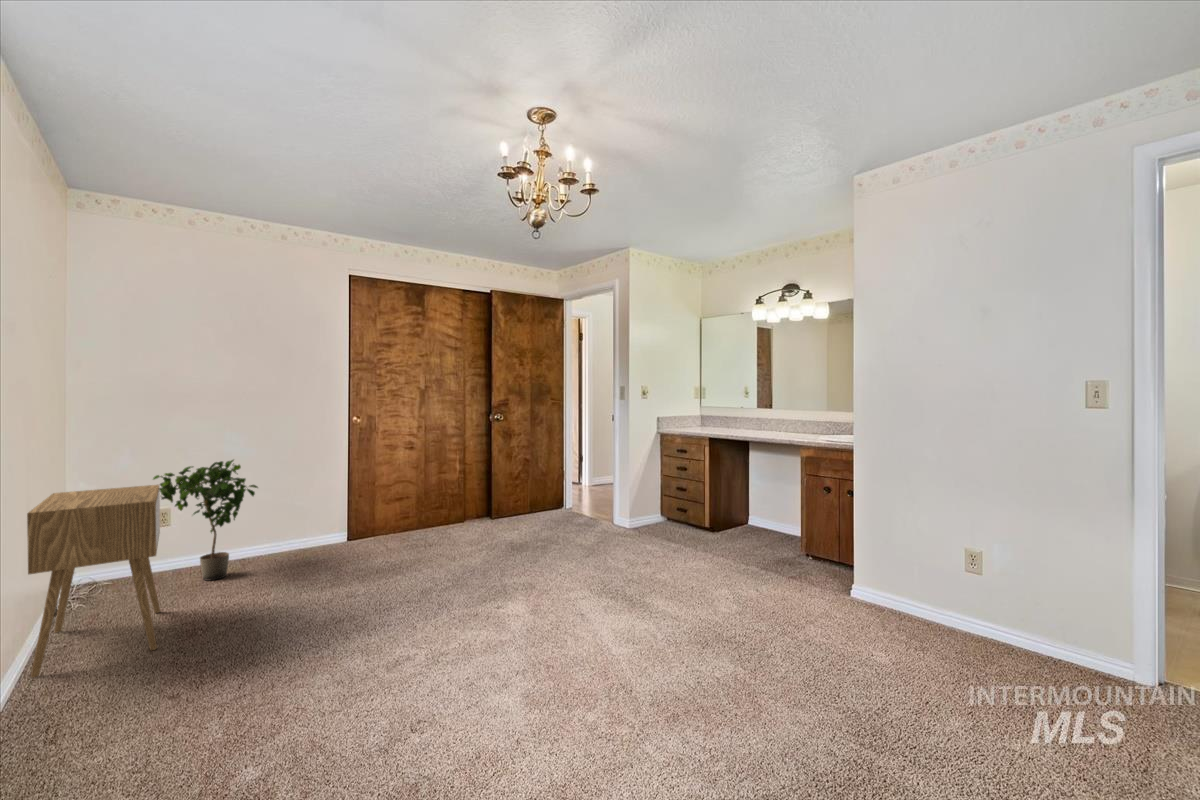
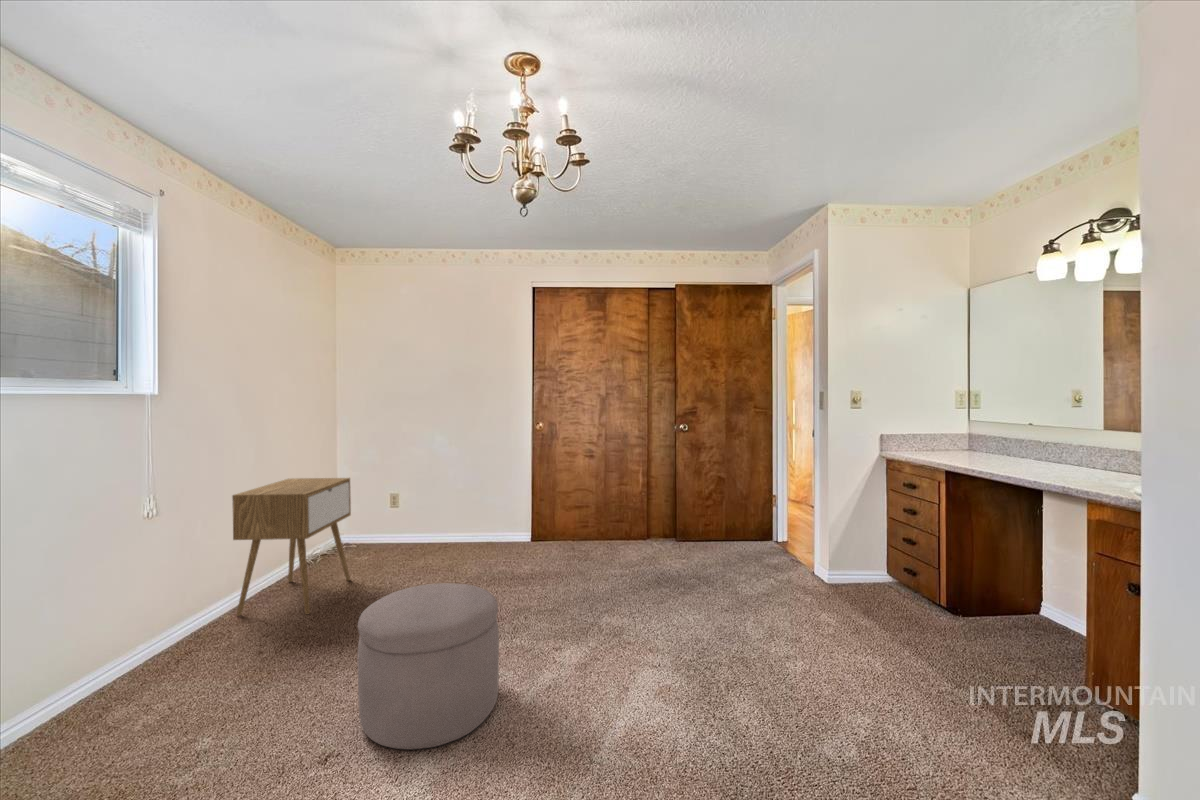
potted plant: present [153,460,258,580] -> none [363,458,450,559]
ottoman: none [369,554,497,698] -> present [358,583,499,749]

